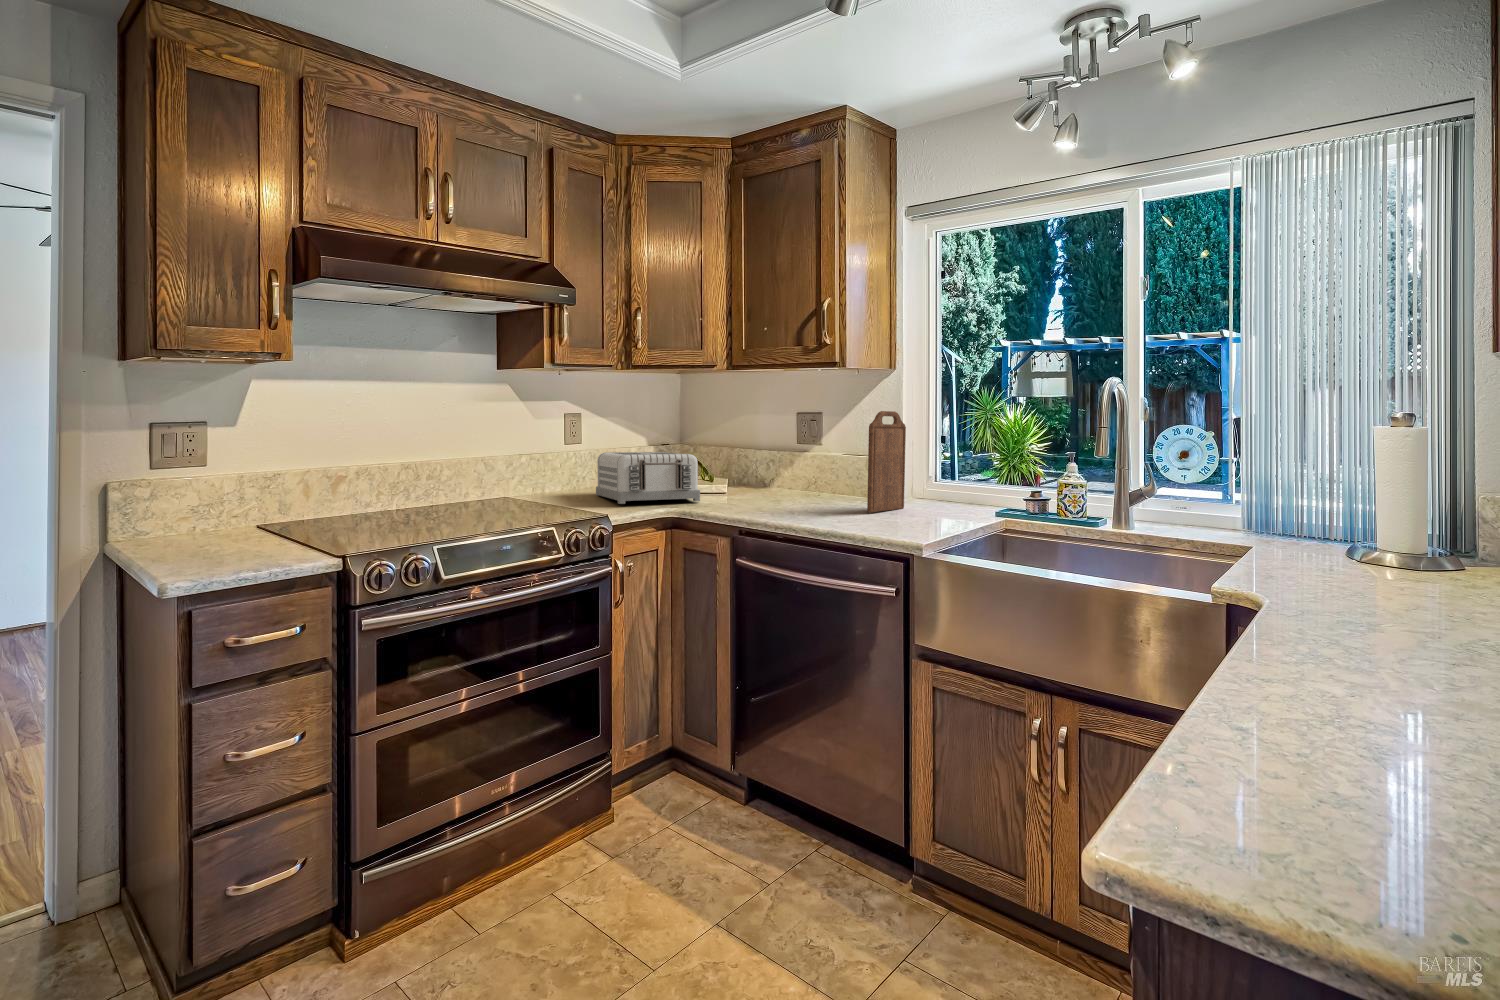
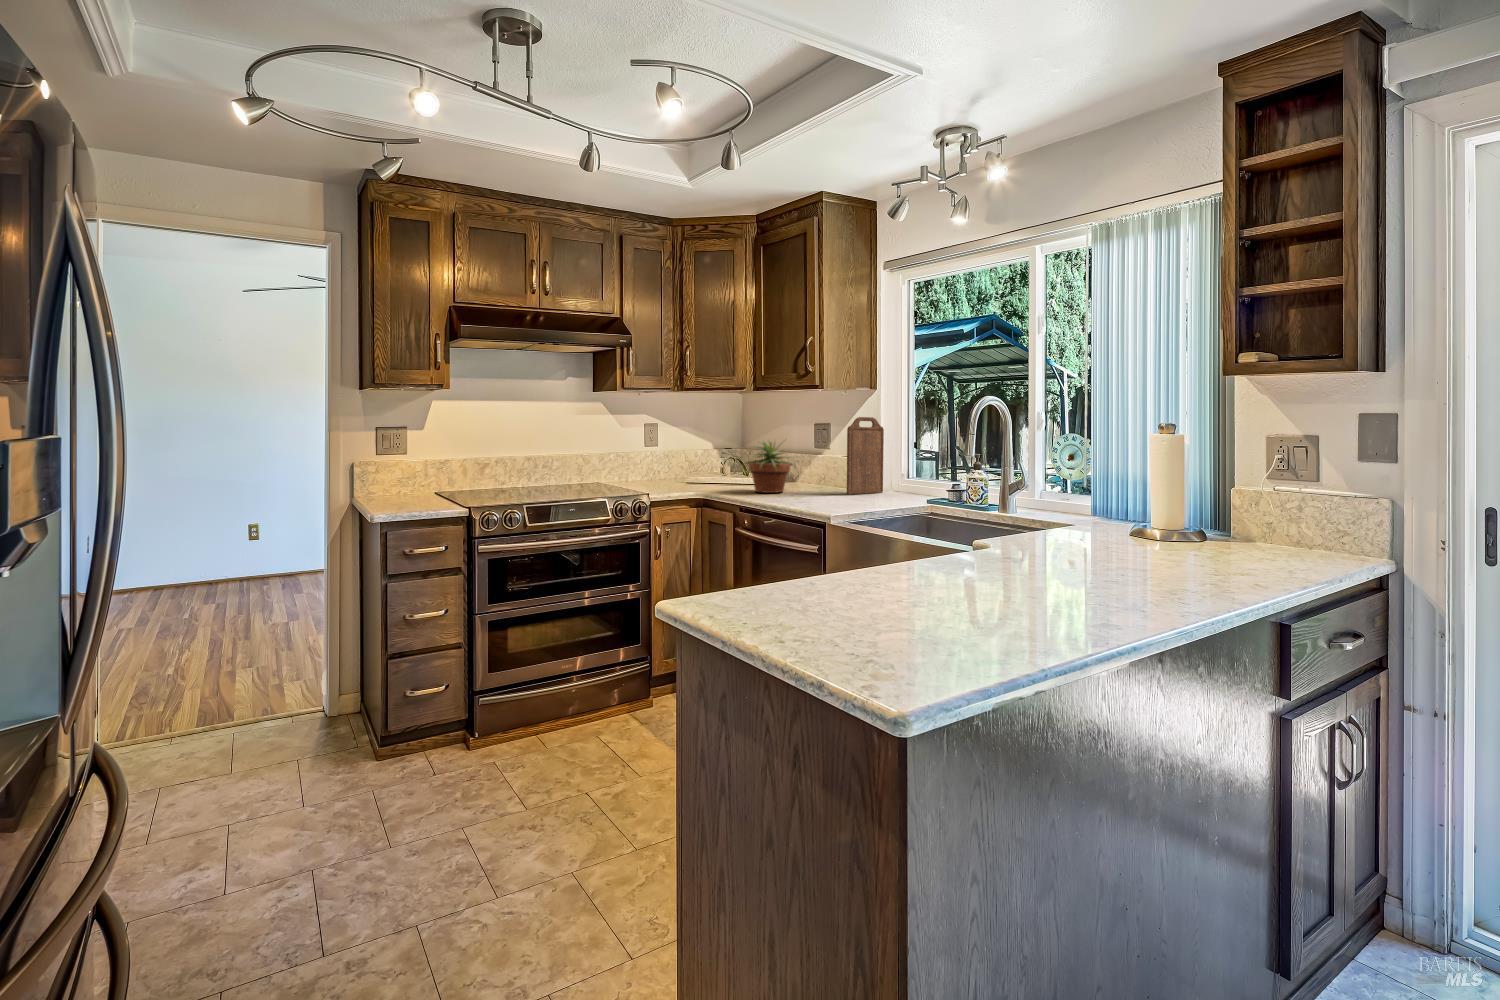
potted plant: none [720,438,809,513] -> present [744,442,795,493]
toaster: present [596,452,700,504] -> none [662,450,731,486]

